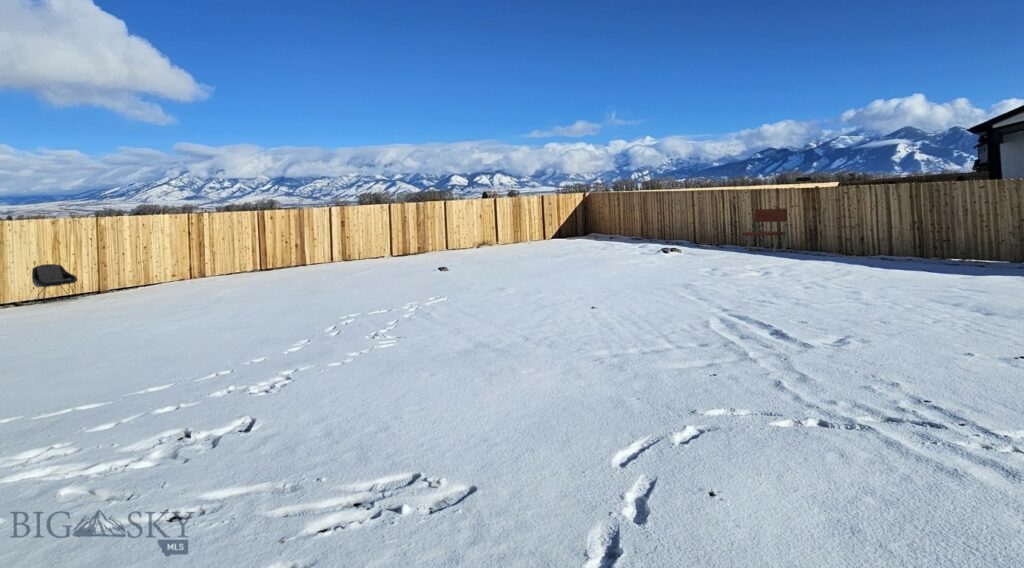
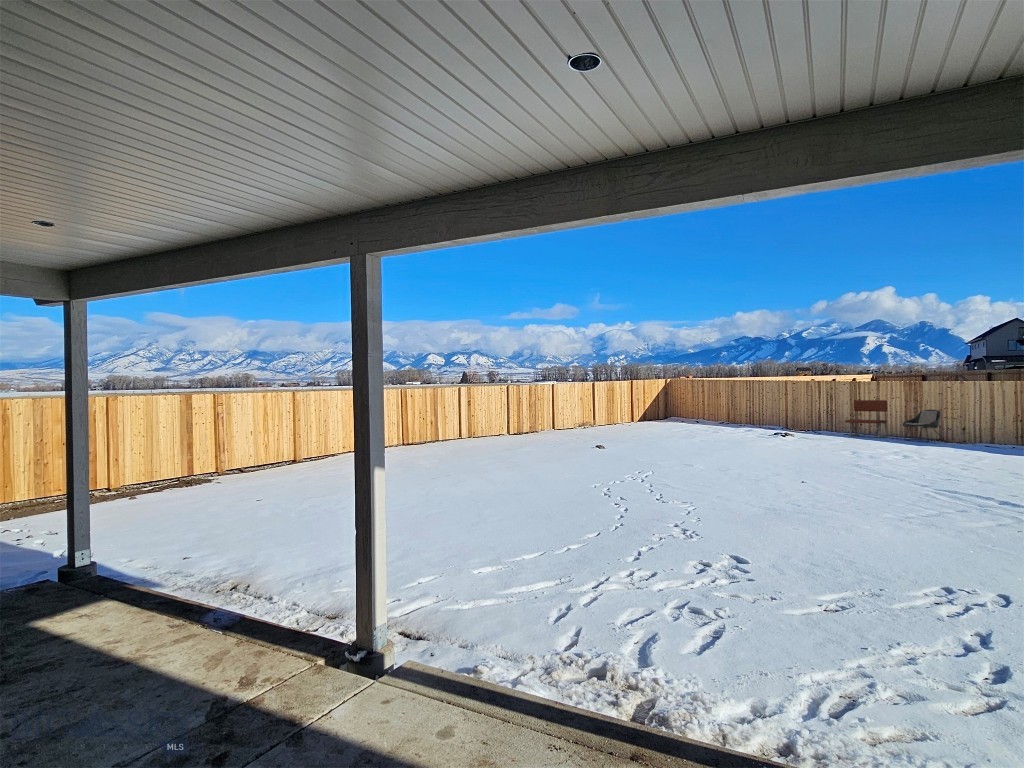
lounge chair: present [32,264,77,303] -> present [903,409,944,442]

